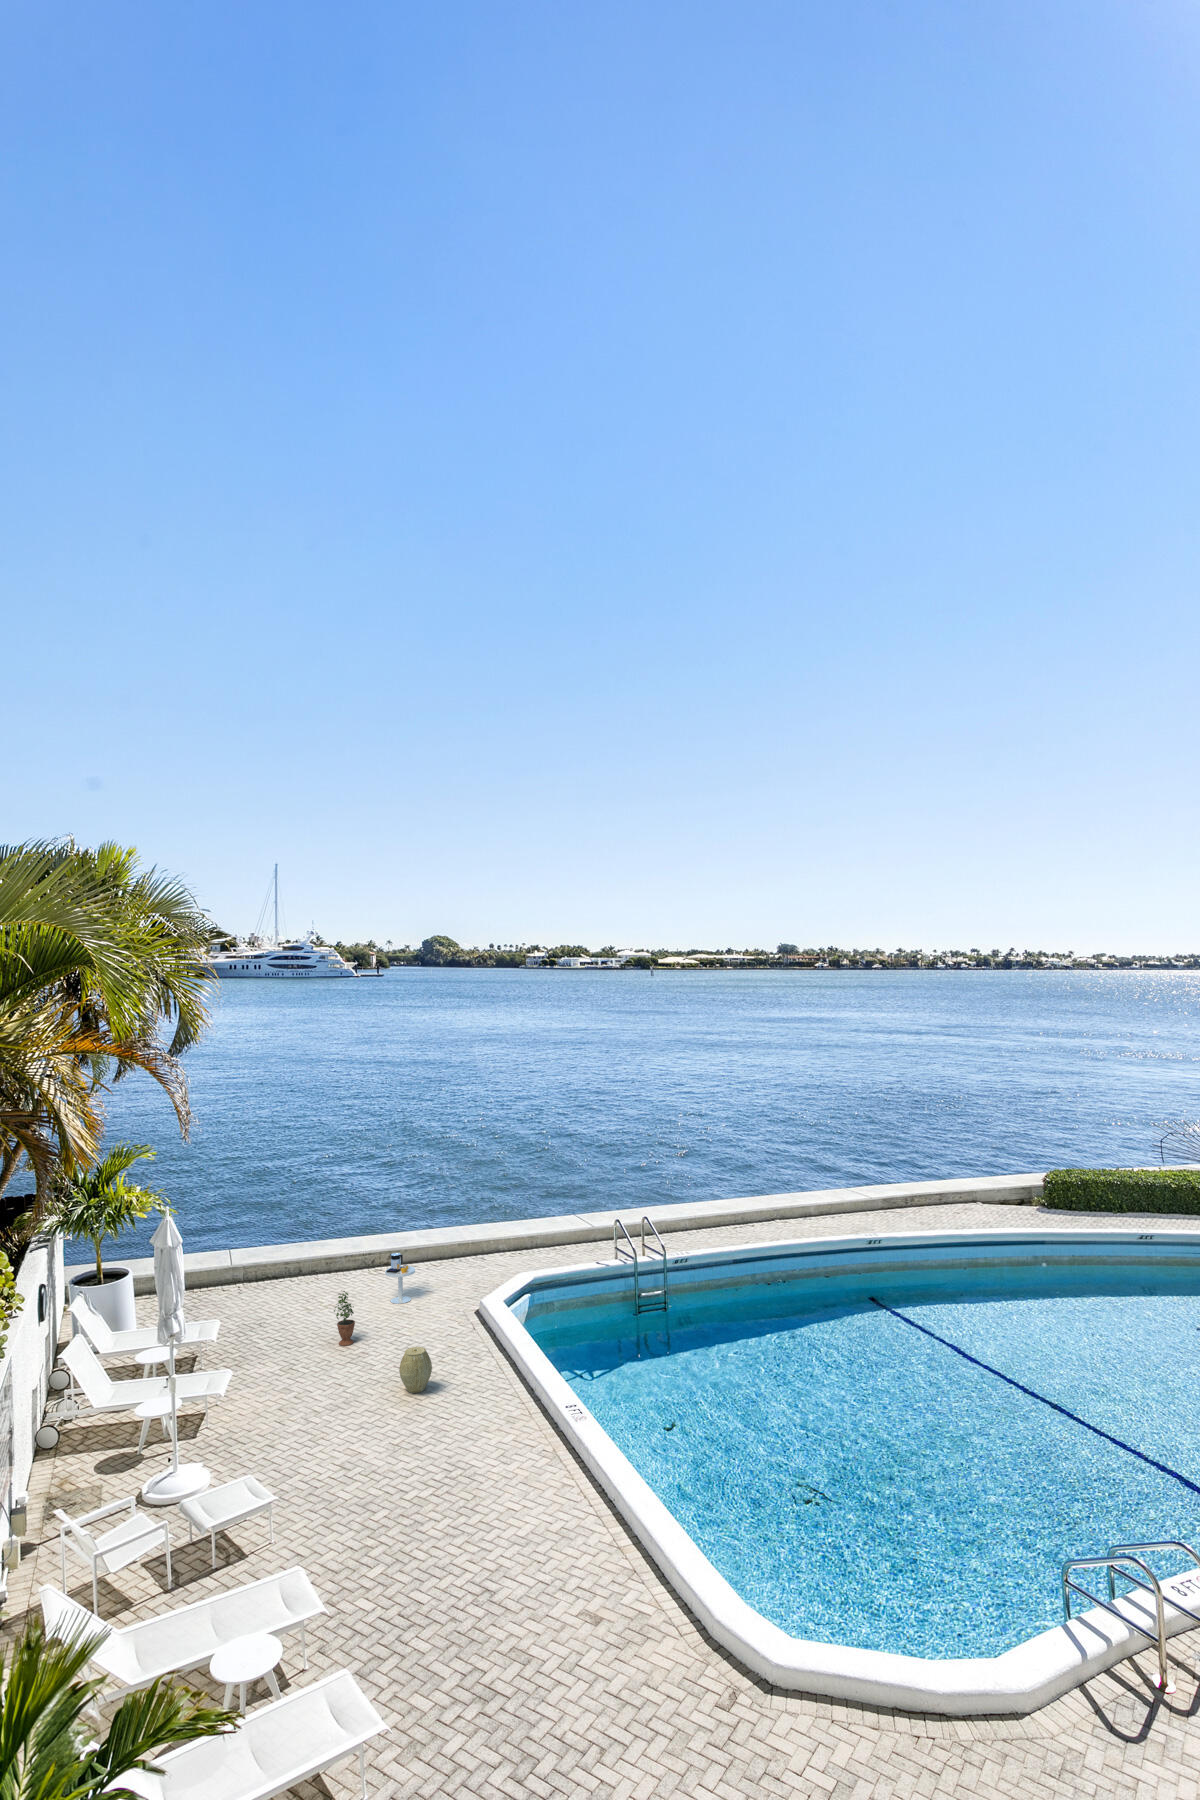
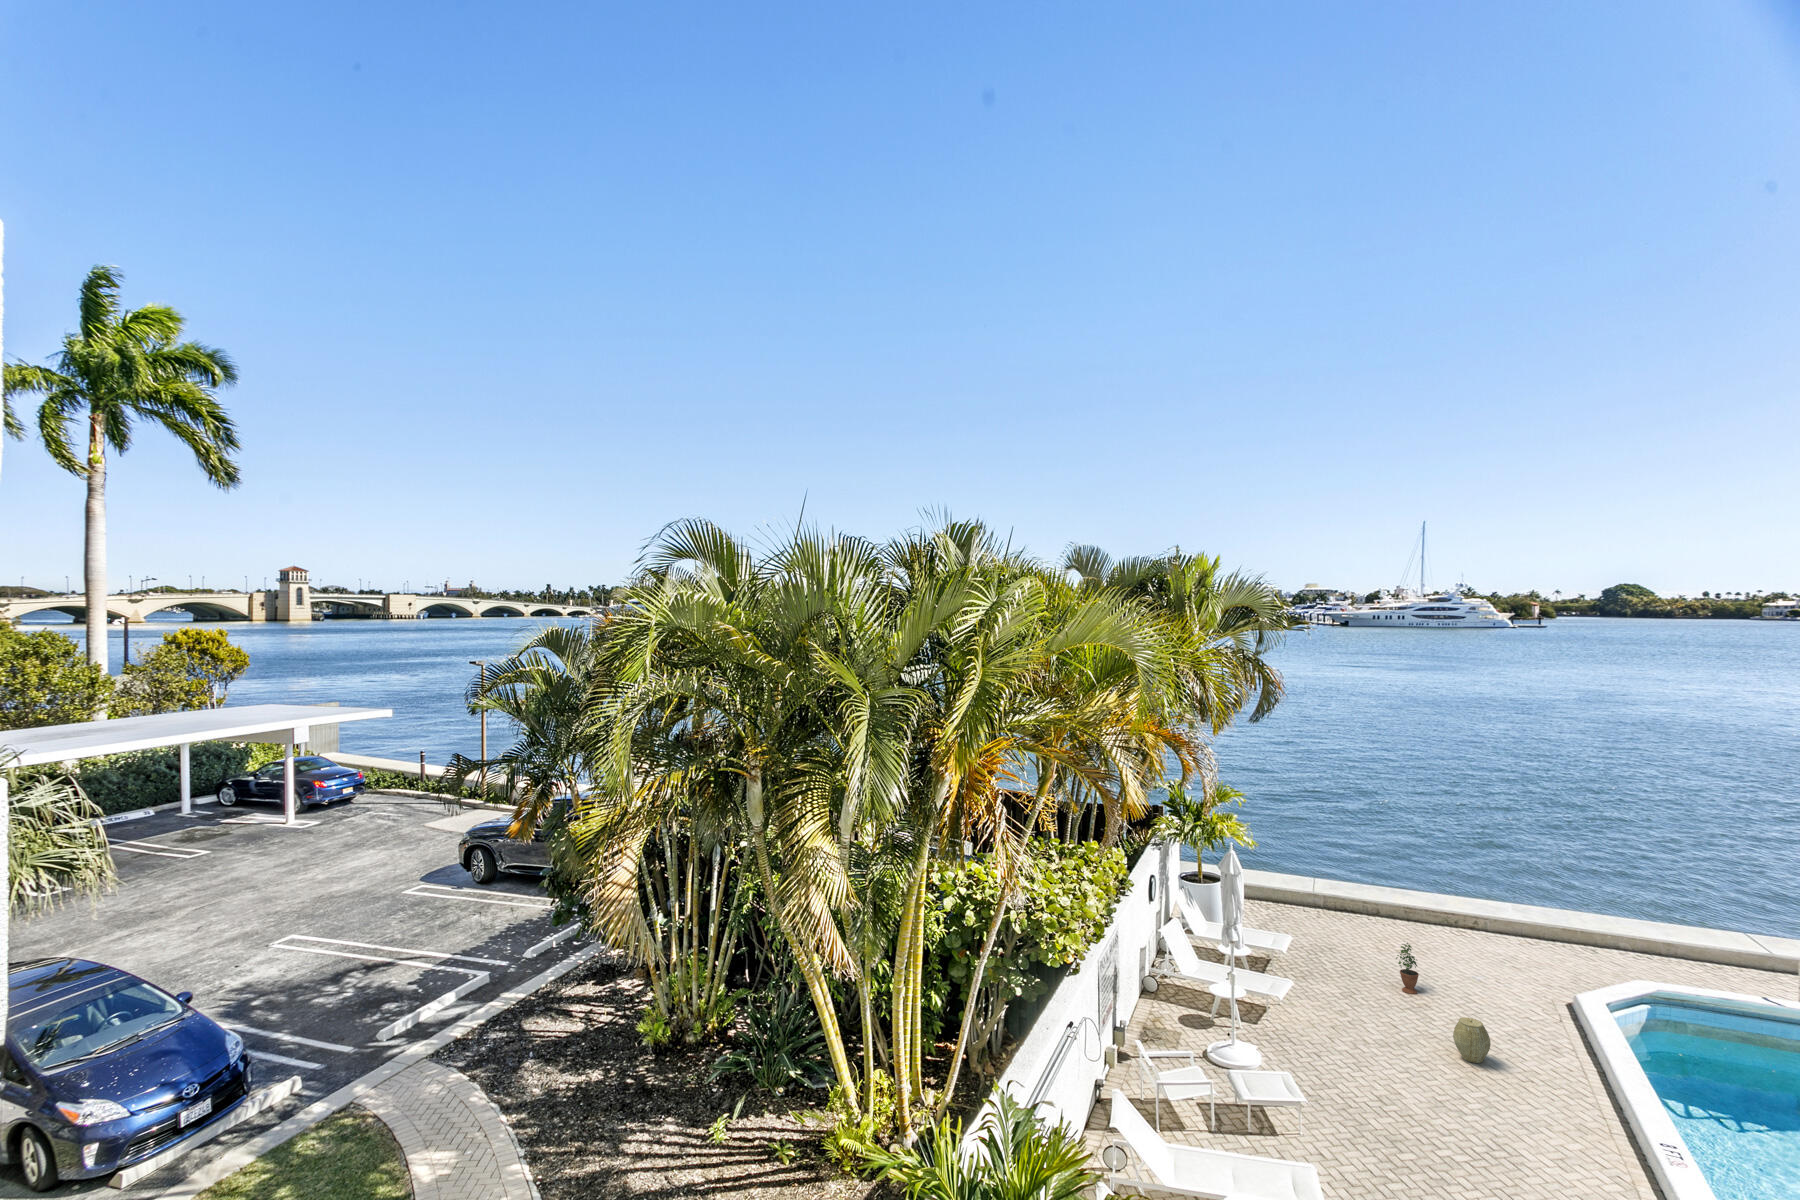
side table: present [385,1253,415,1304] -> none [1461,920,1496,972]

